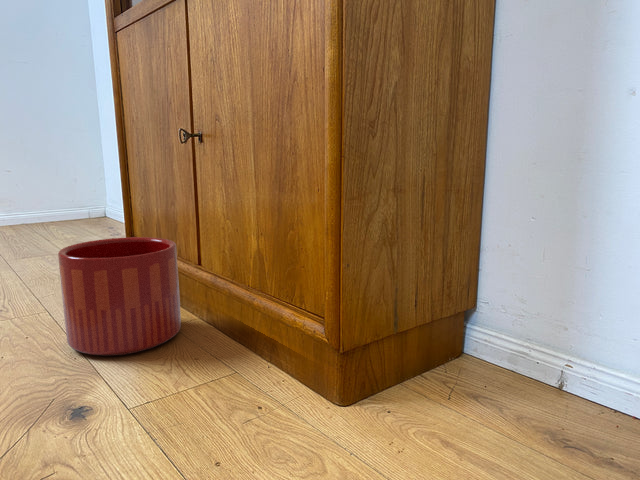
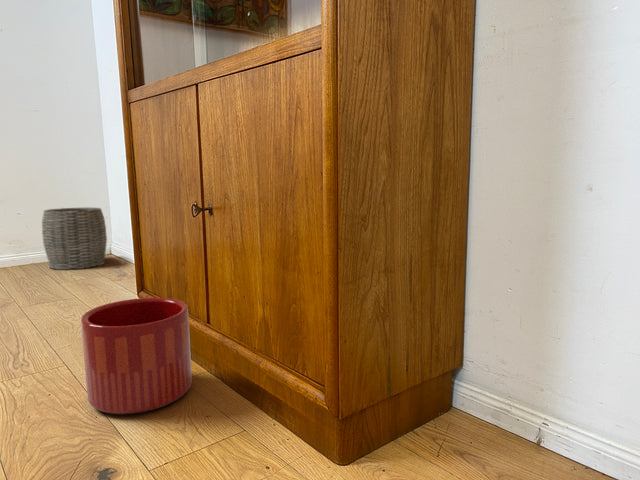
woven basket: none [32,166,100,229] -> present [42,208,107,270]

